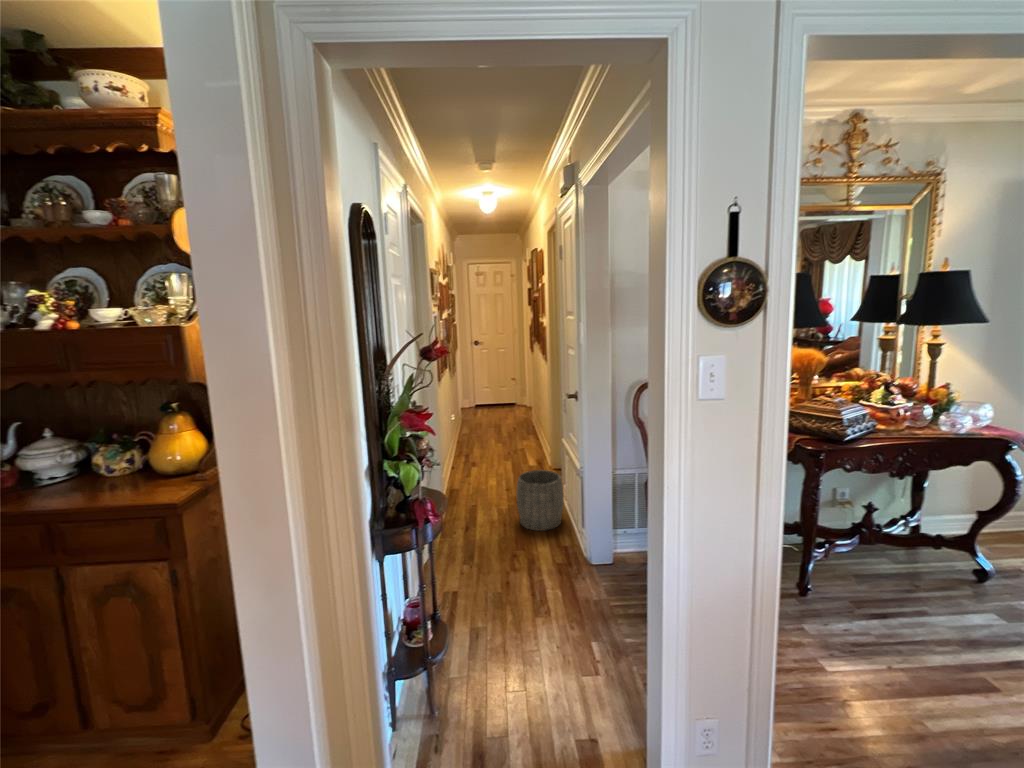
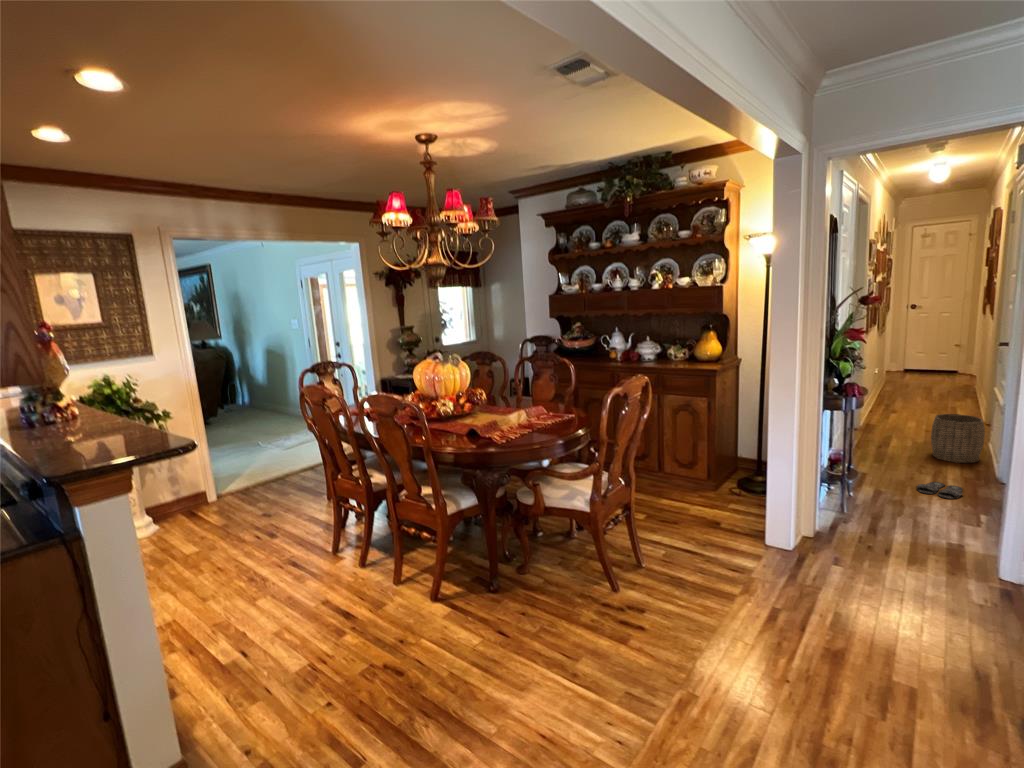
slippers: none [518,576,566,609] -> present [917,482,963,499]

